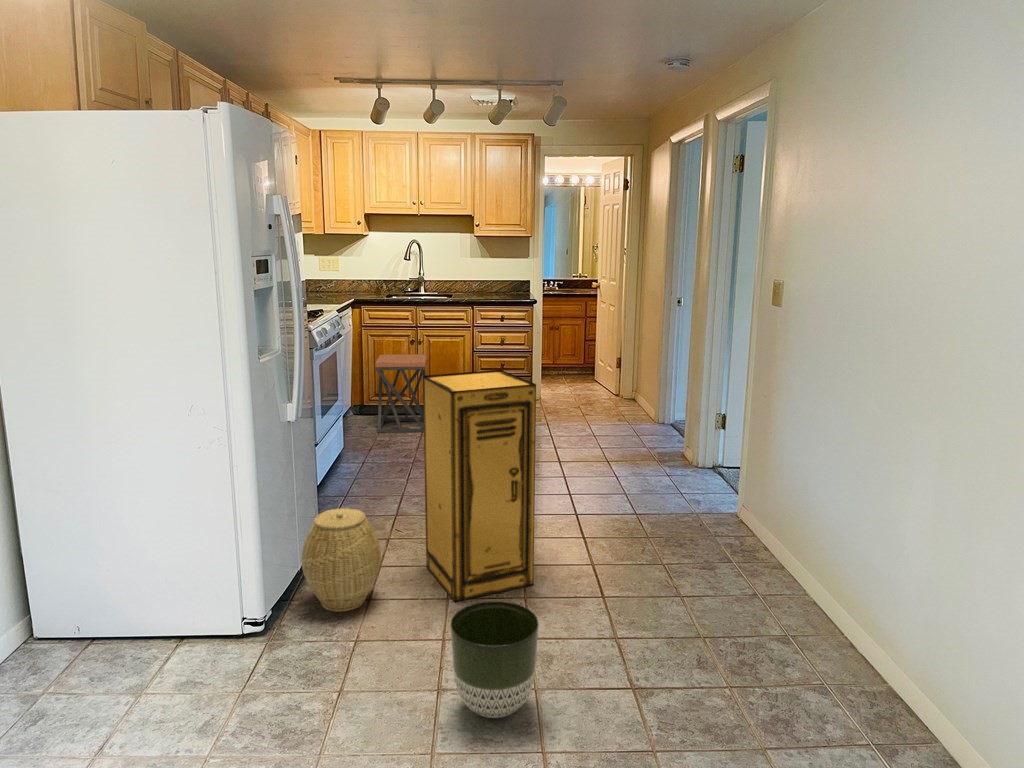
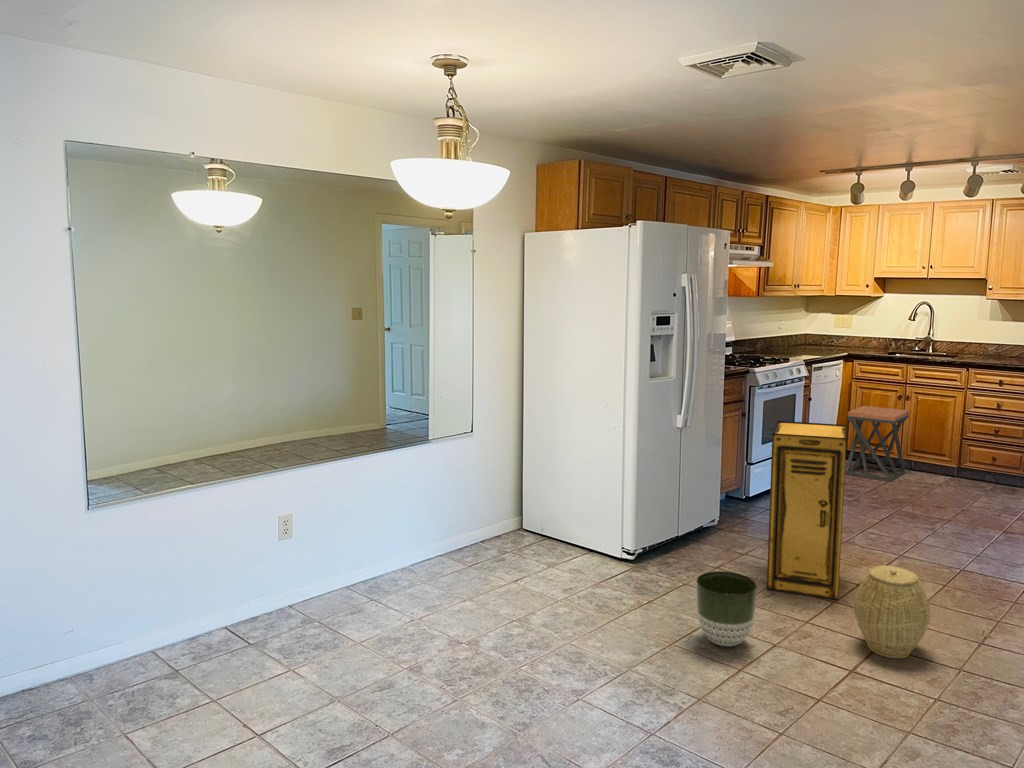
woven basket: present [302,508,381,612] -> present [854,565,930,658]

